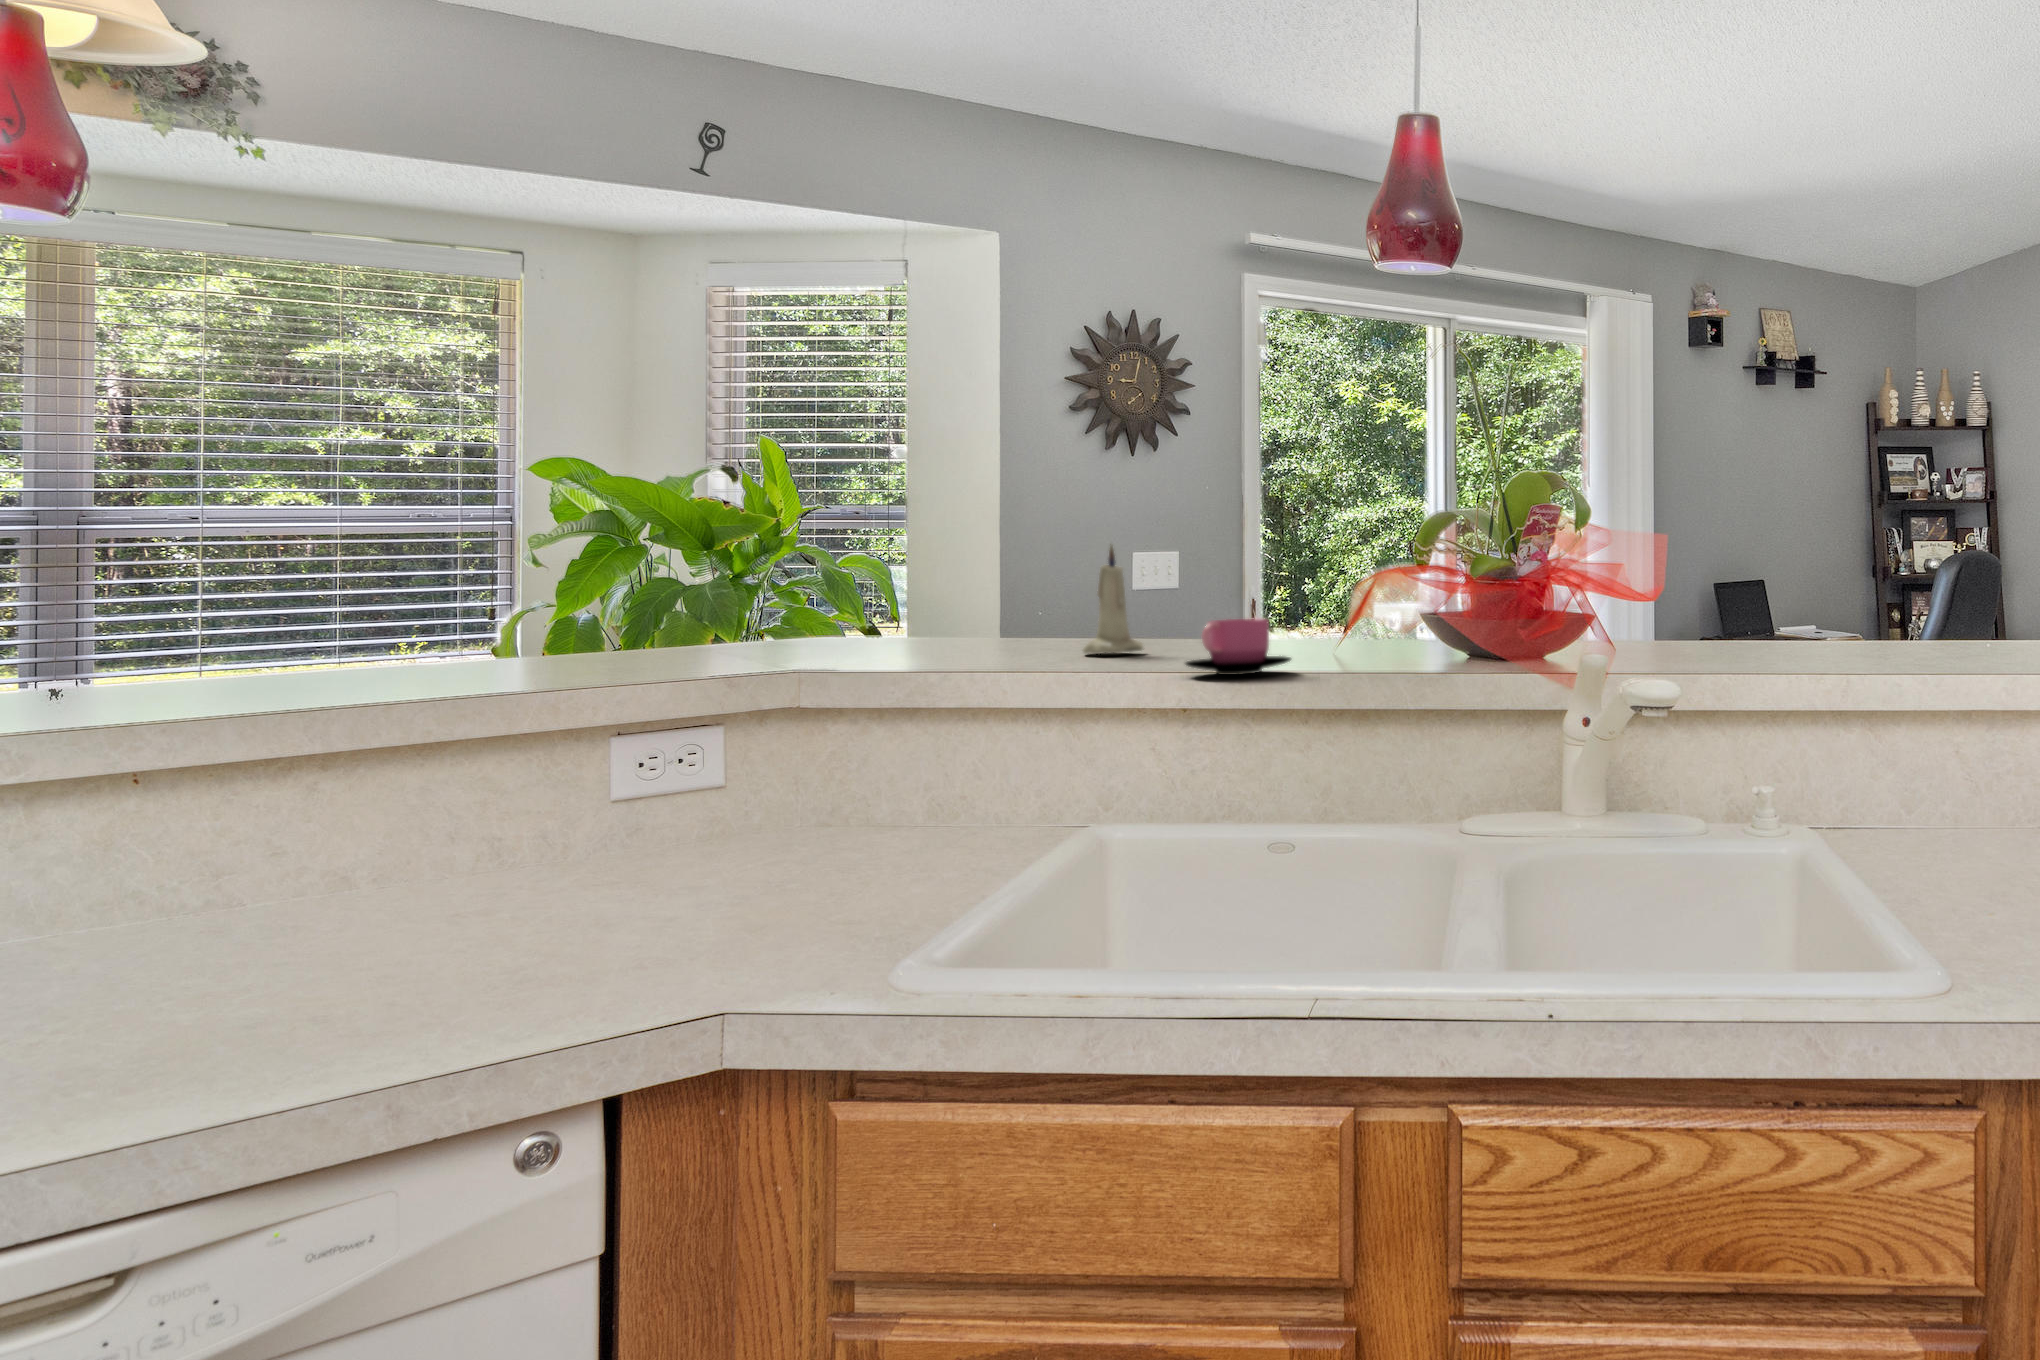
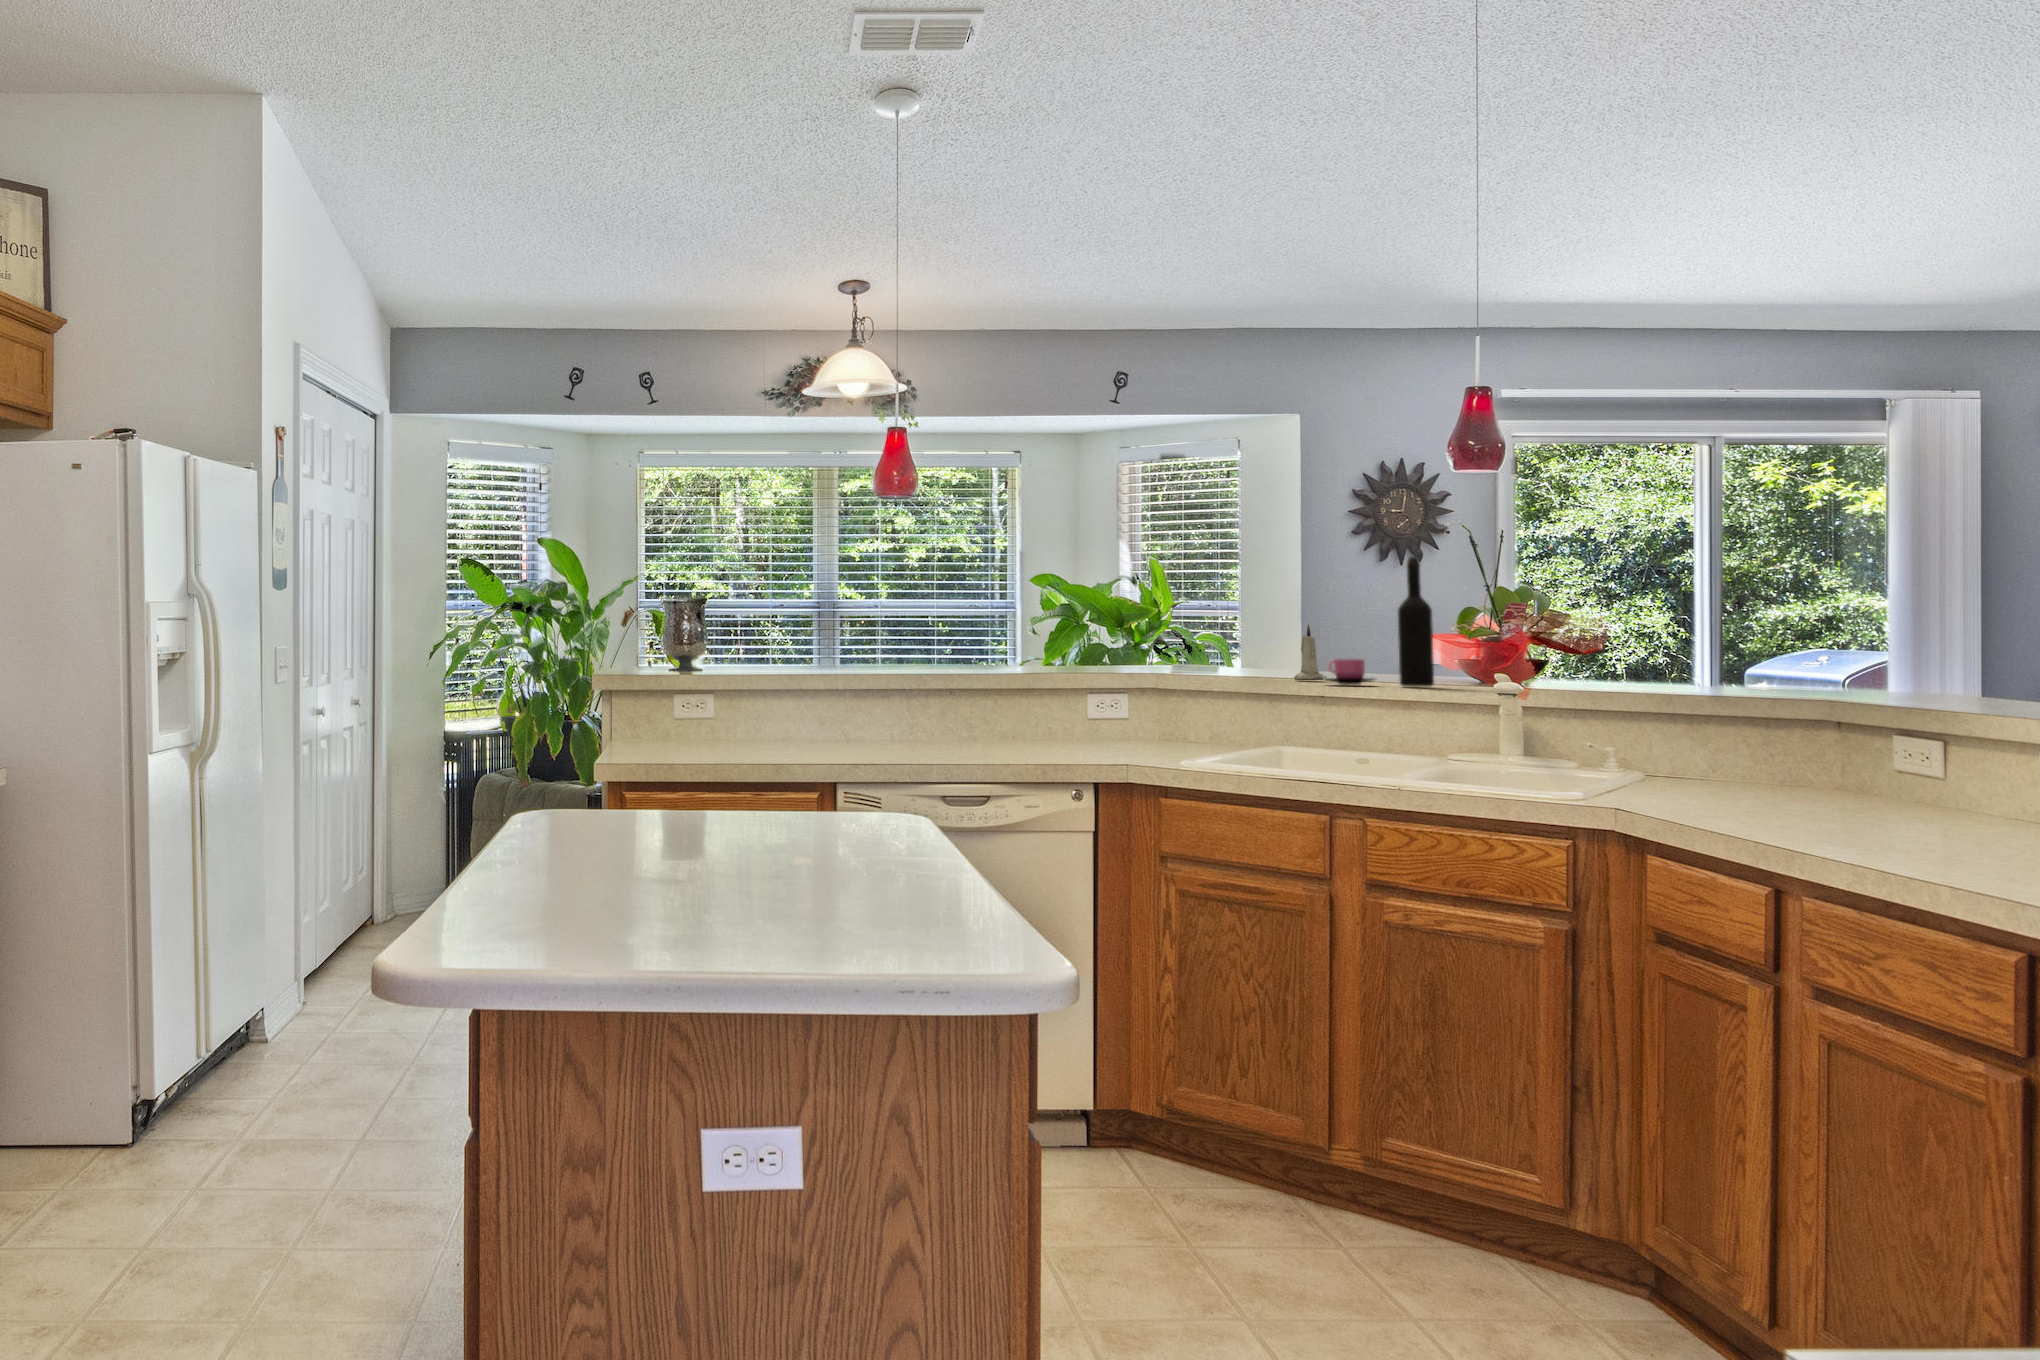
wine bottle: none [1346,403,1416,676] -> present [1398,557,1434,687]

